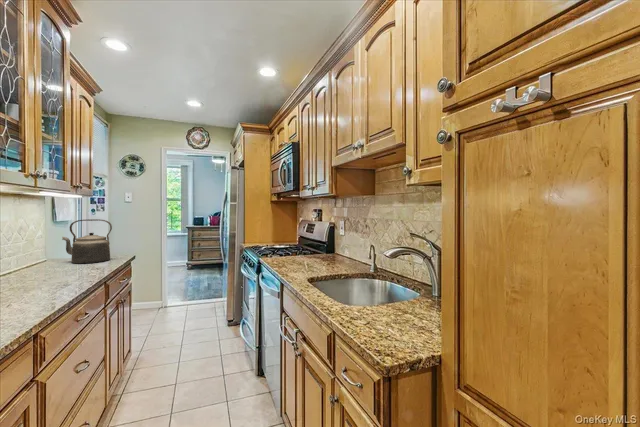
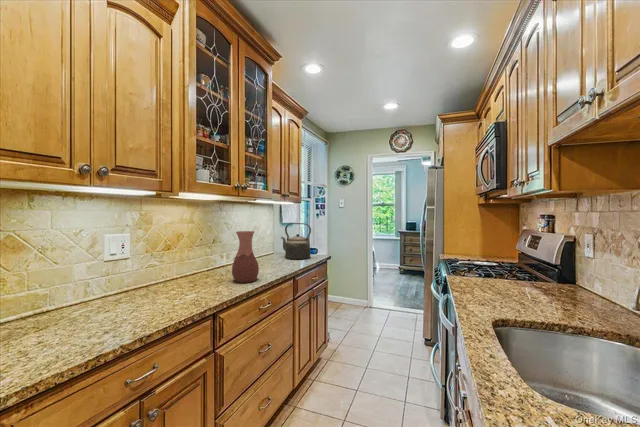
vase: none [21,230,66,296] -> present [232,231,259,283]

